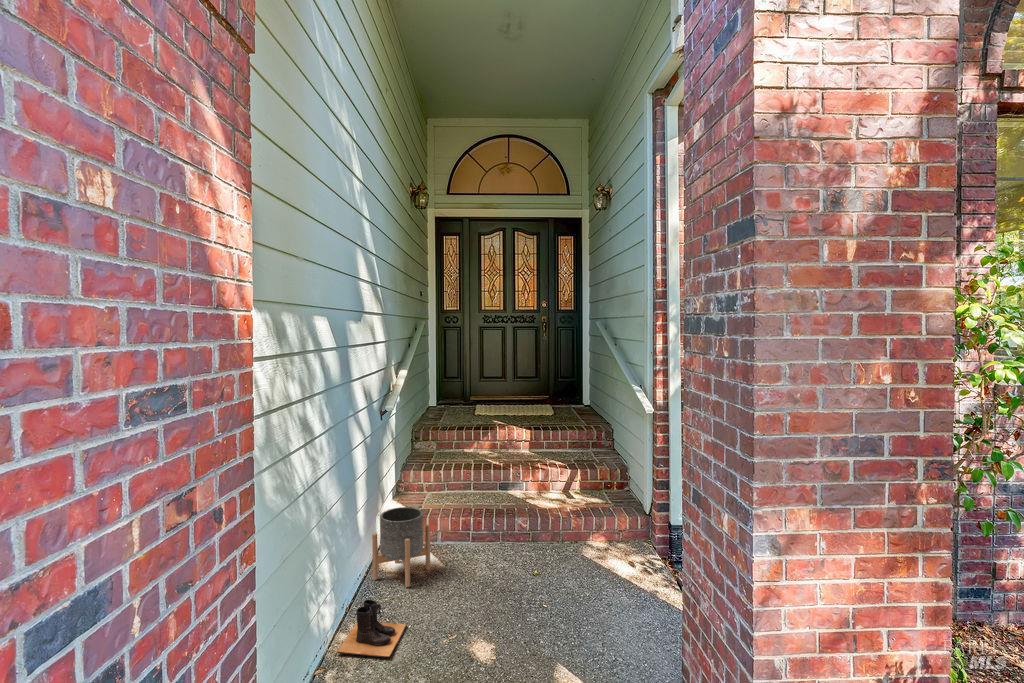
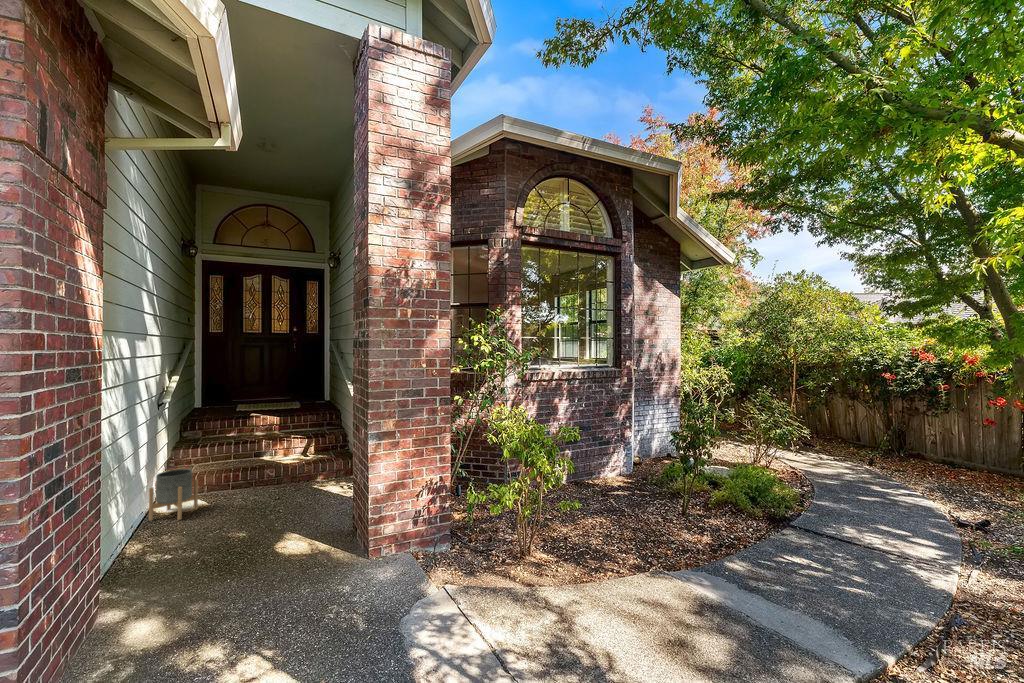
boots: present [337,600,407,657] -> none [126,522,181,555]

